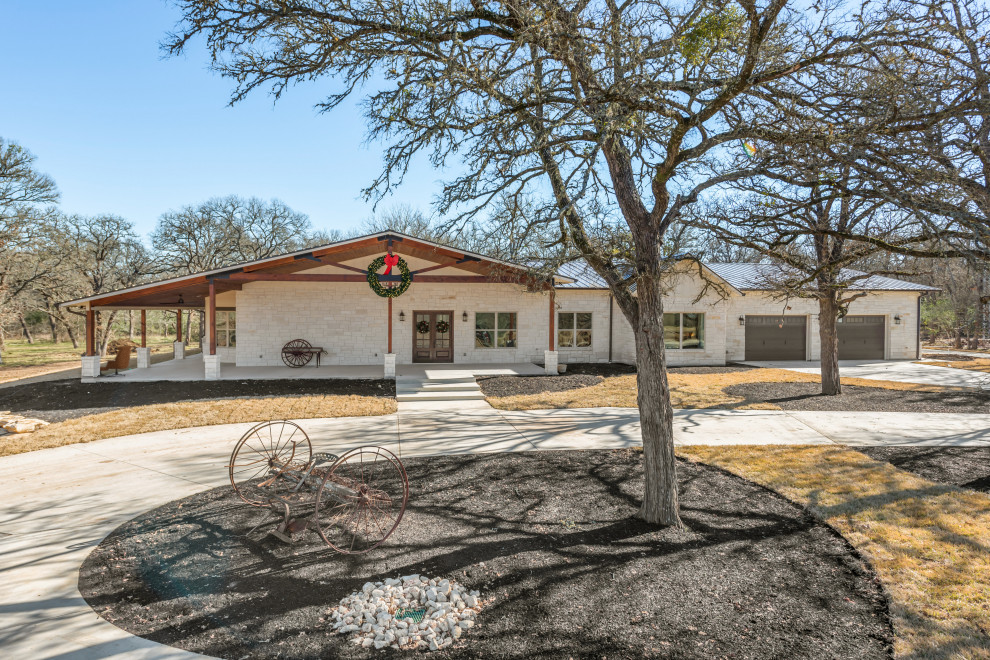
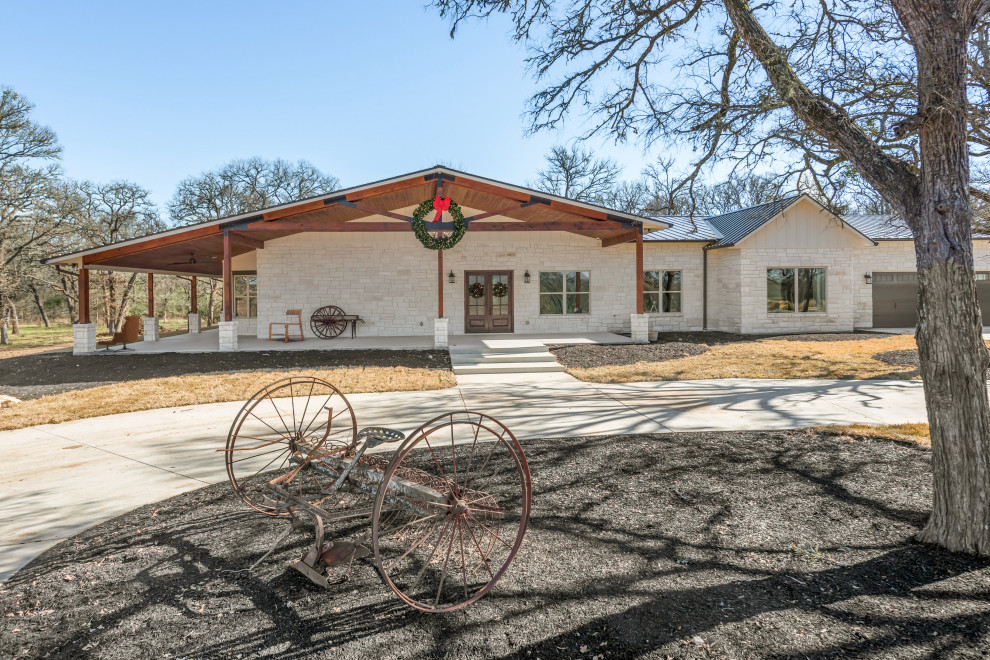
bench: none [244,340,275,369] -> present [269,309,304,342]

